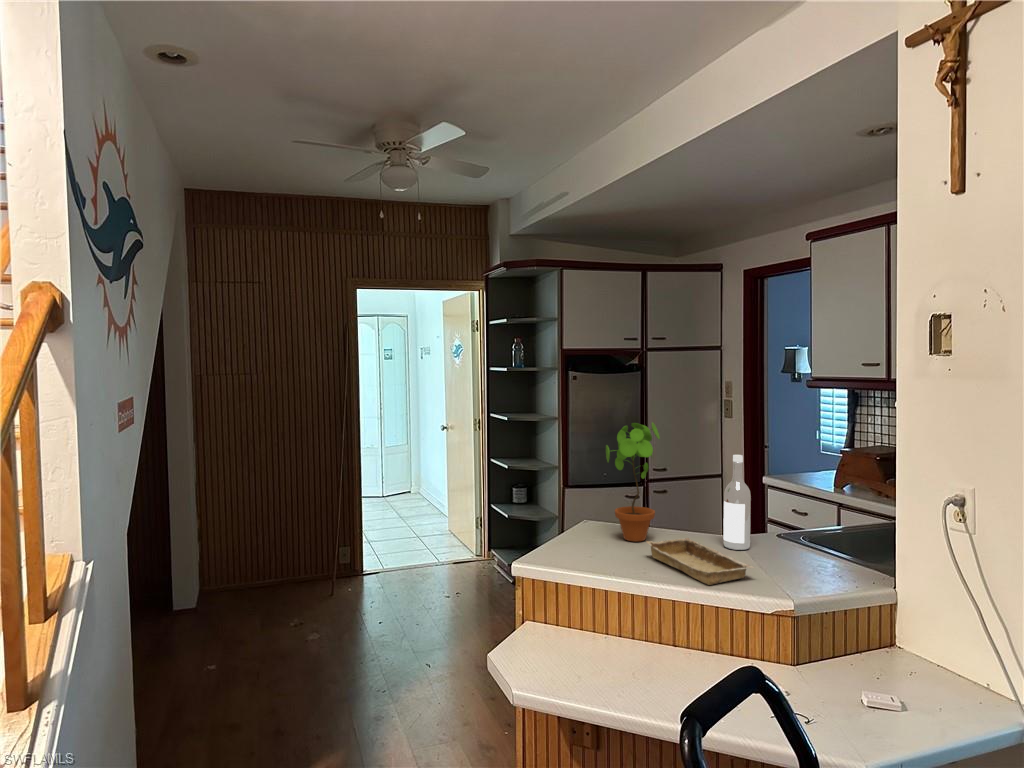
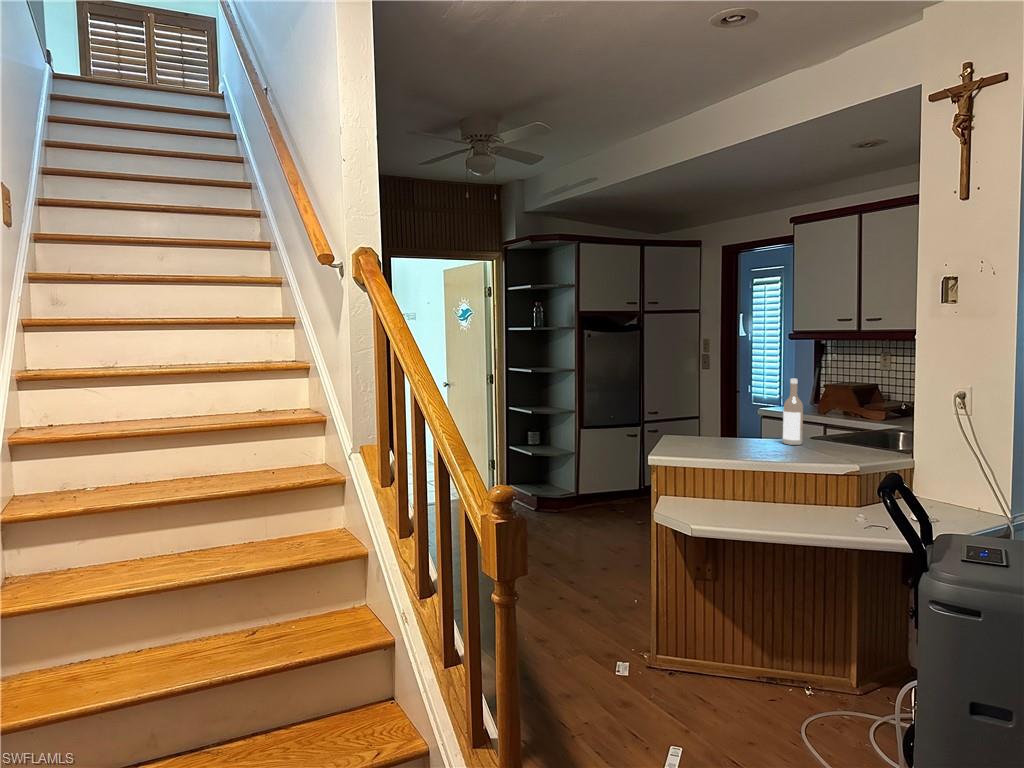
potted plant: present [606,423,660,542] -> none [697,357,738,444]
tray: present [647,538,754,585] -> none [740,437,825,460]

